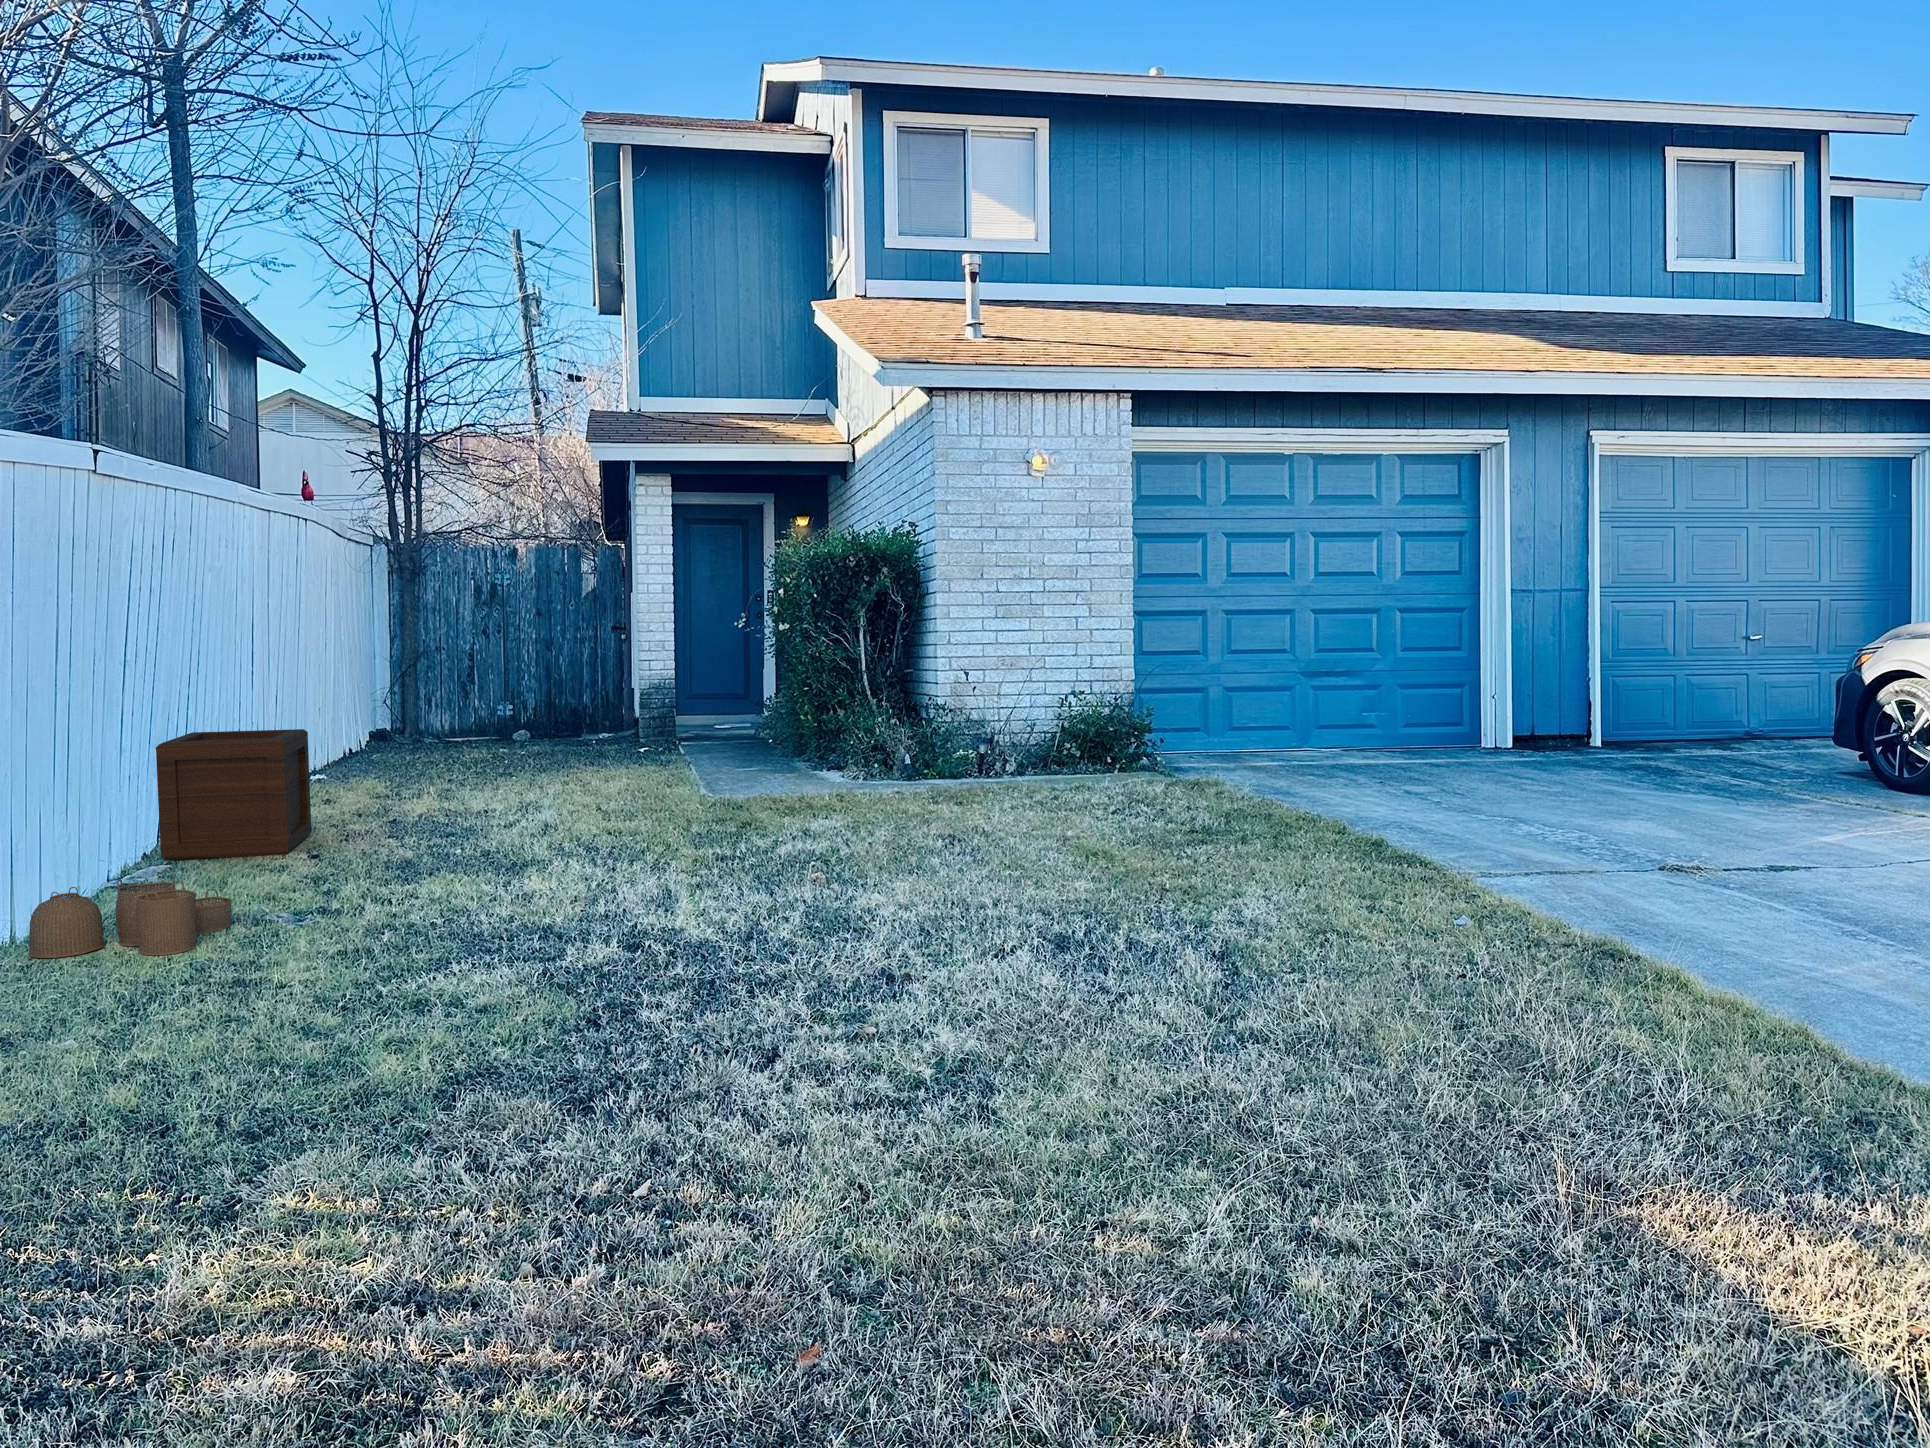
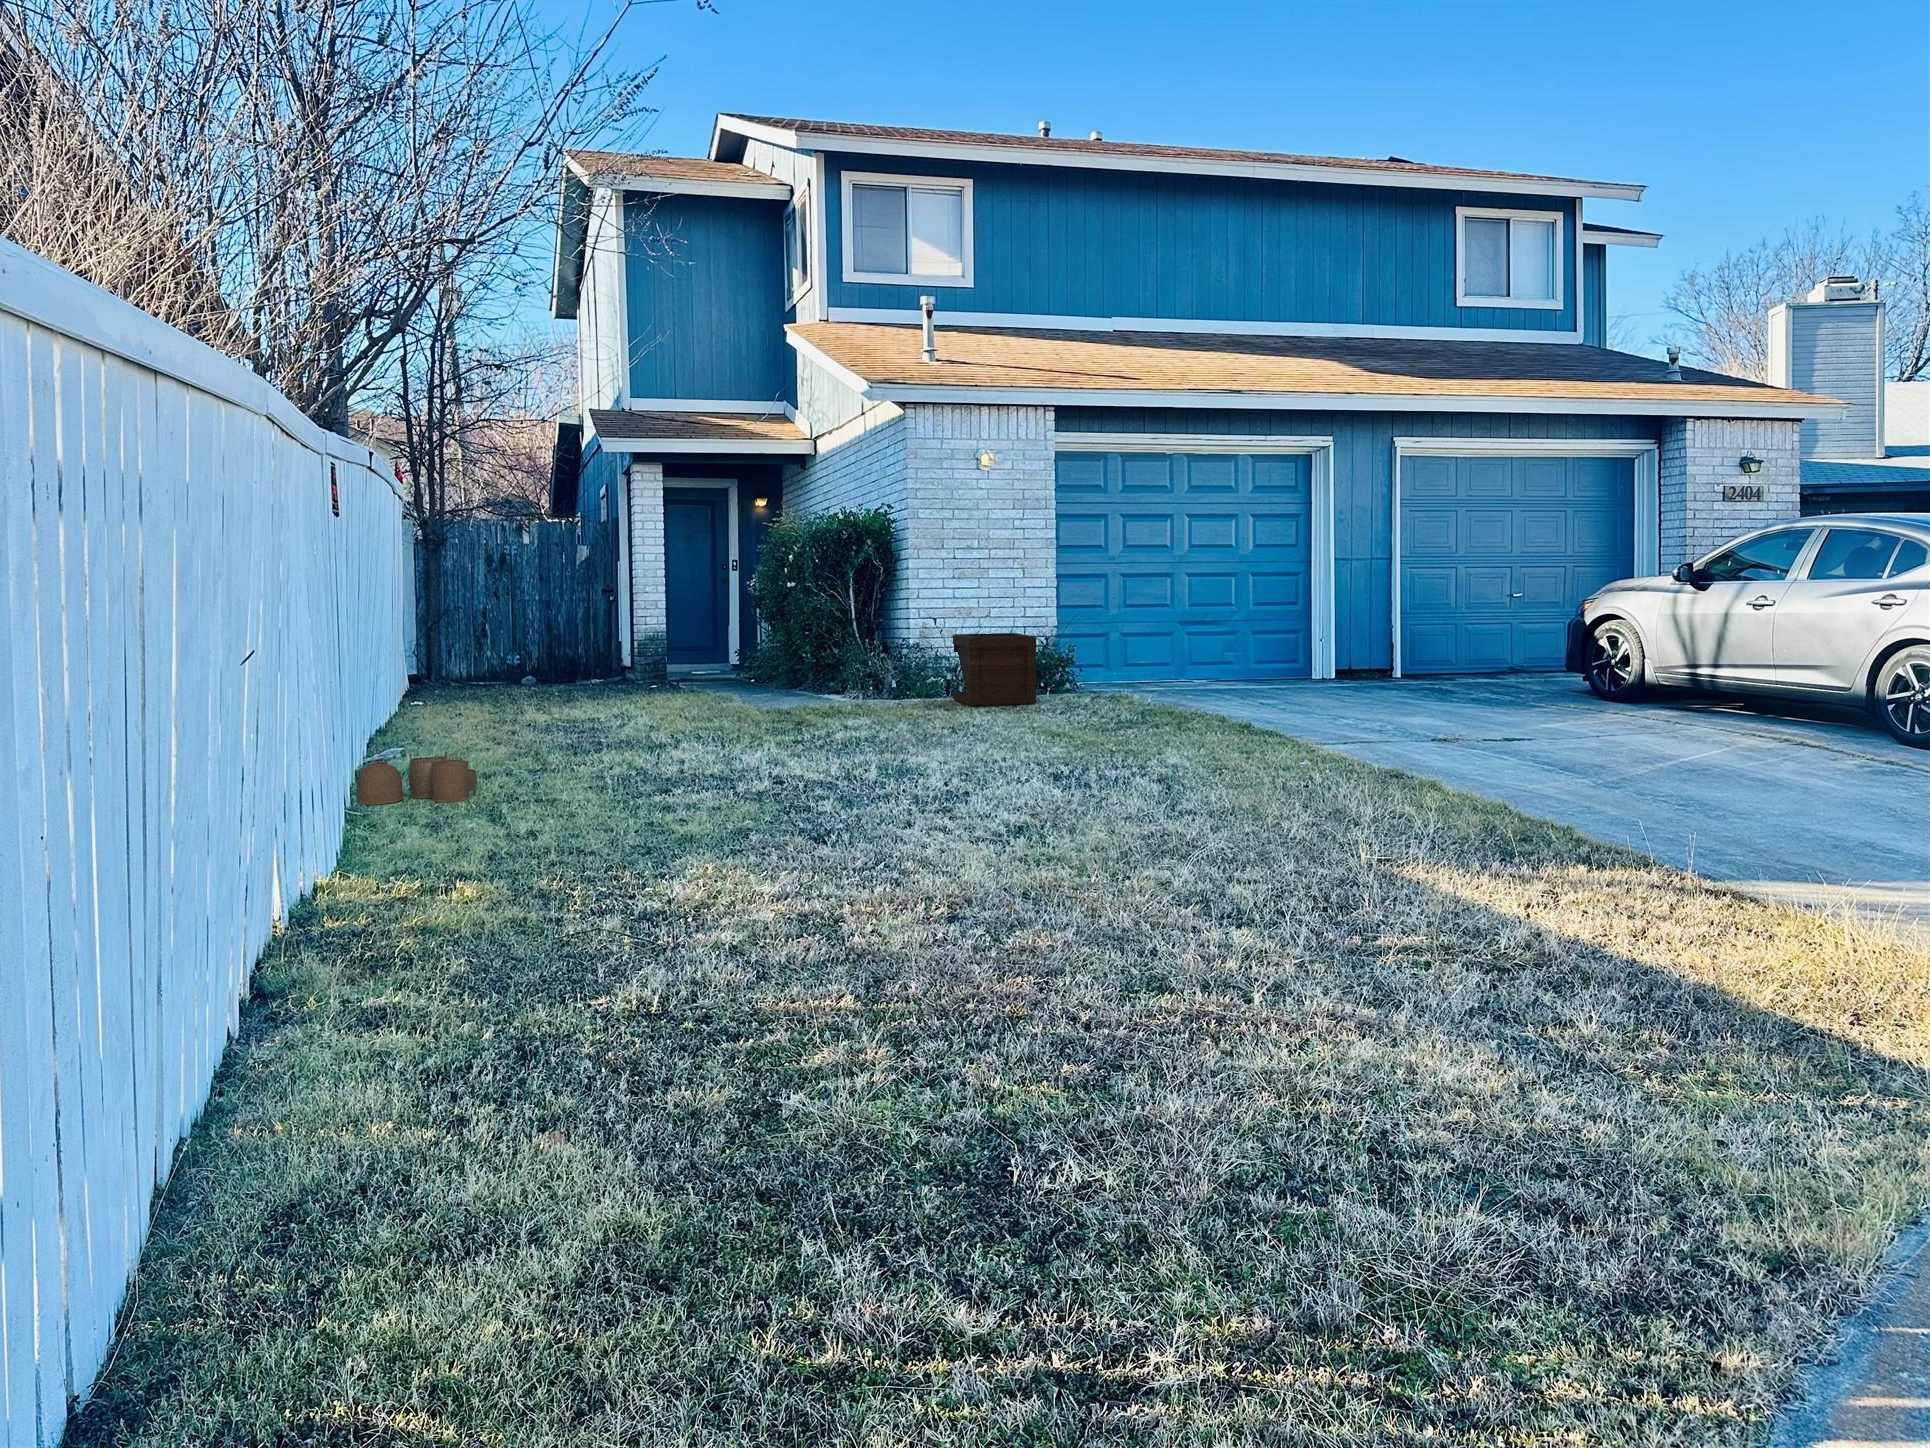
wooden crate: present [156,729,311,860] -> present [952,633,1036,707]

